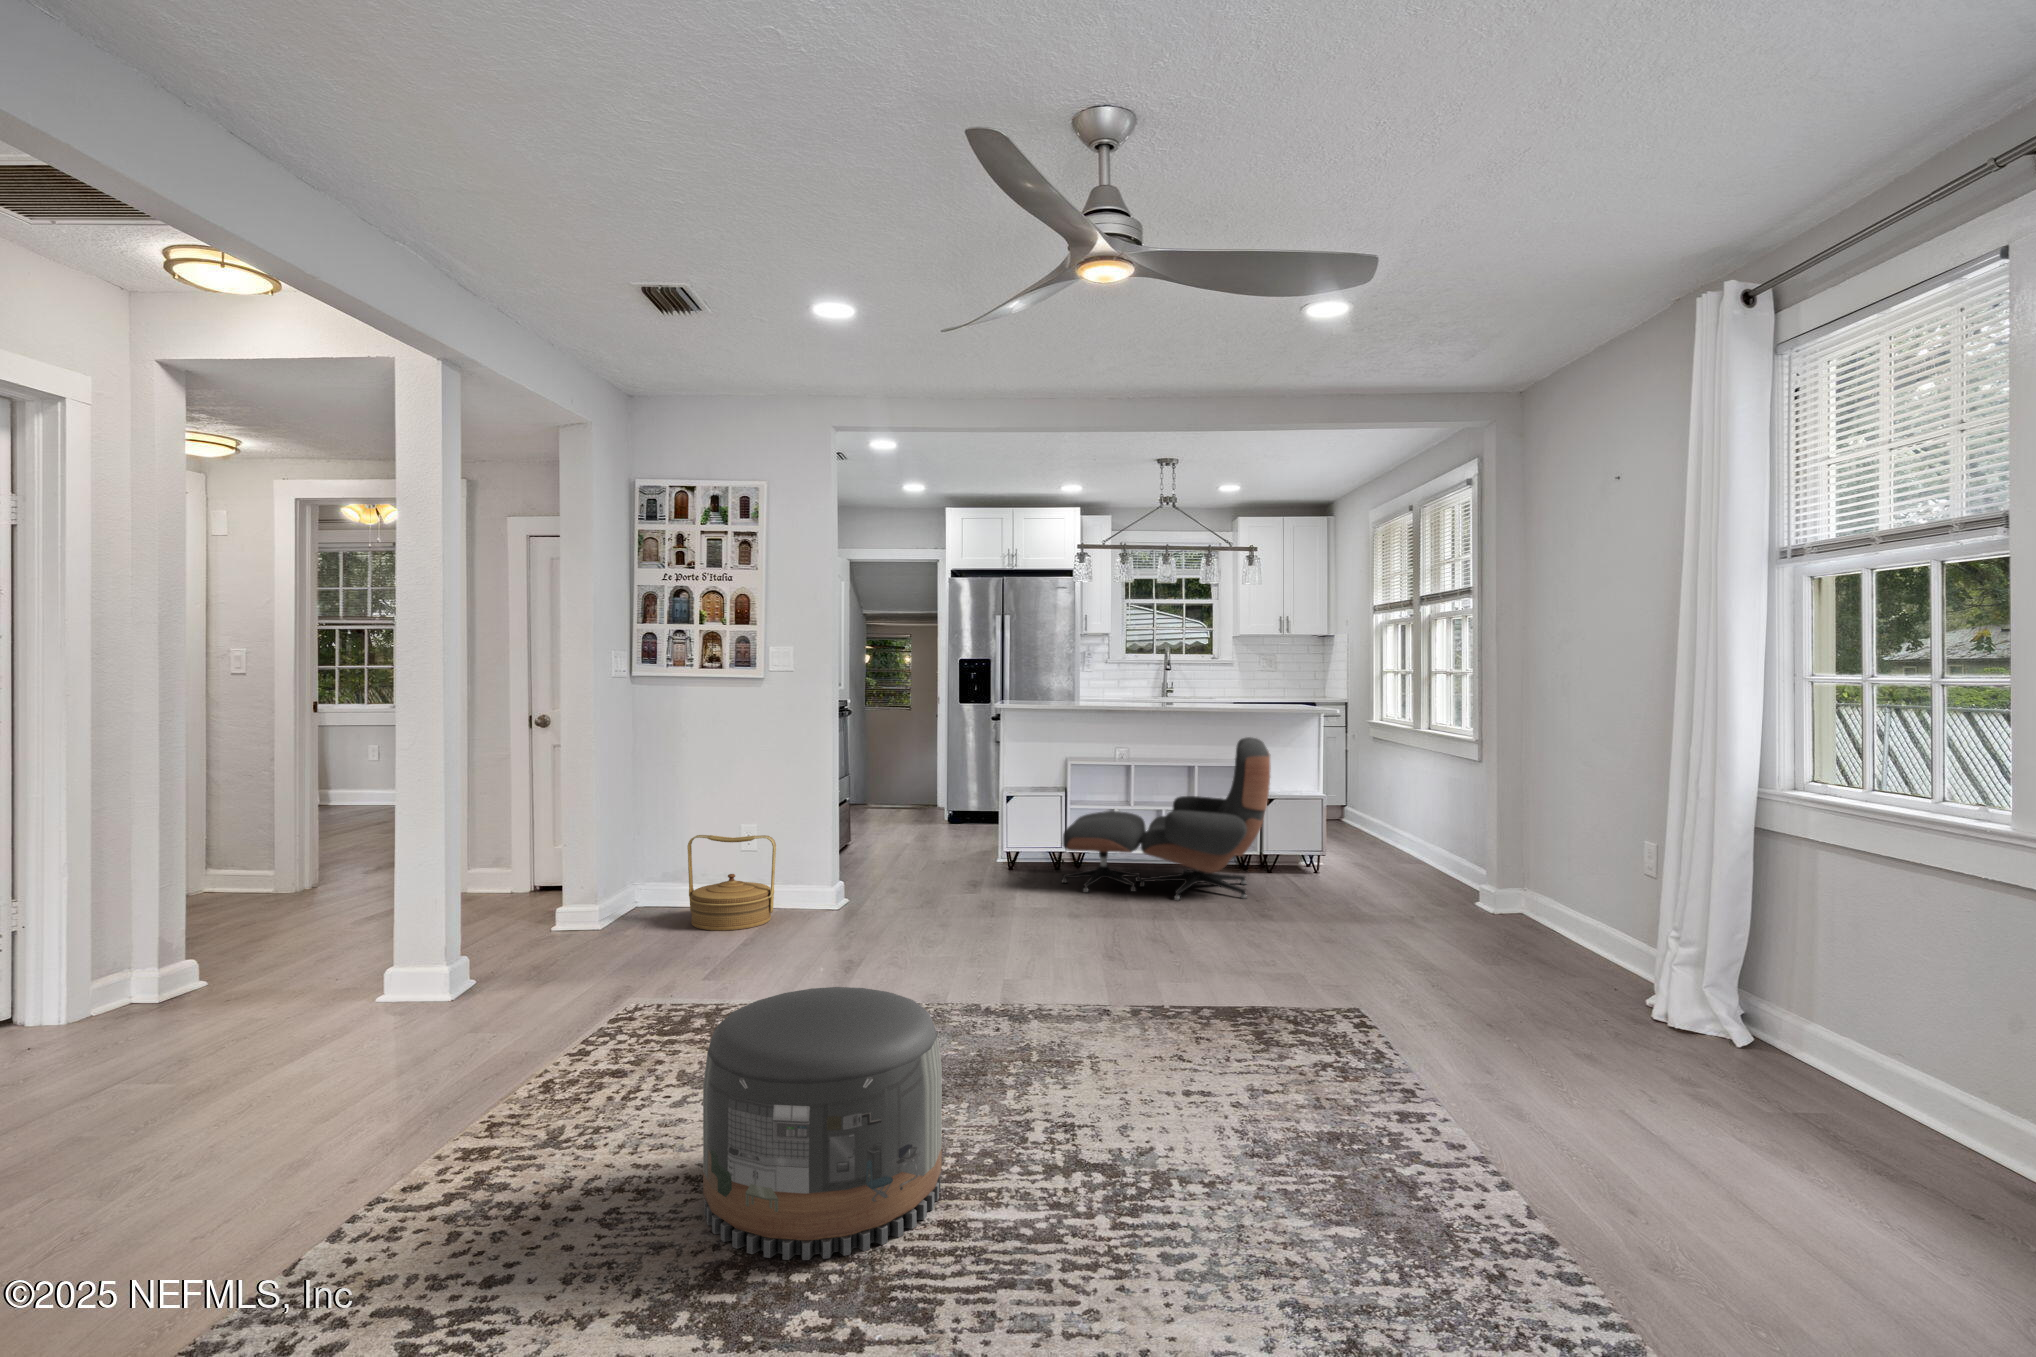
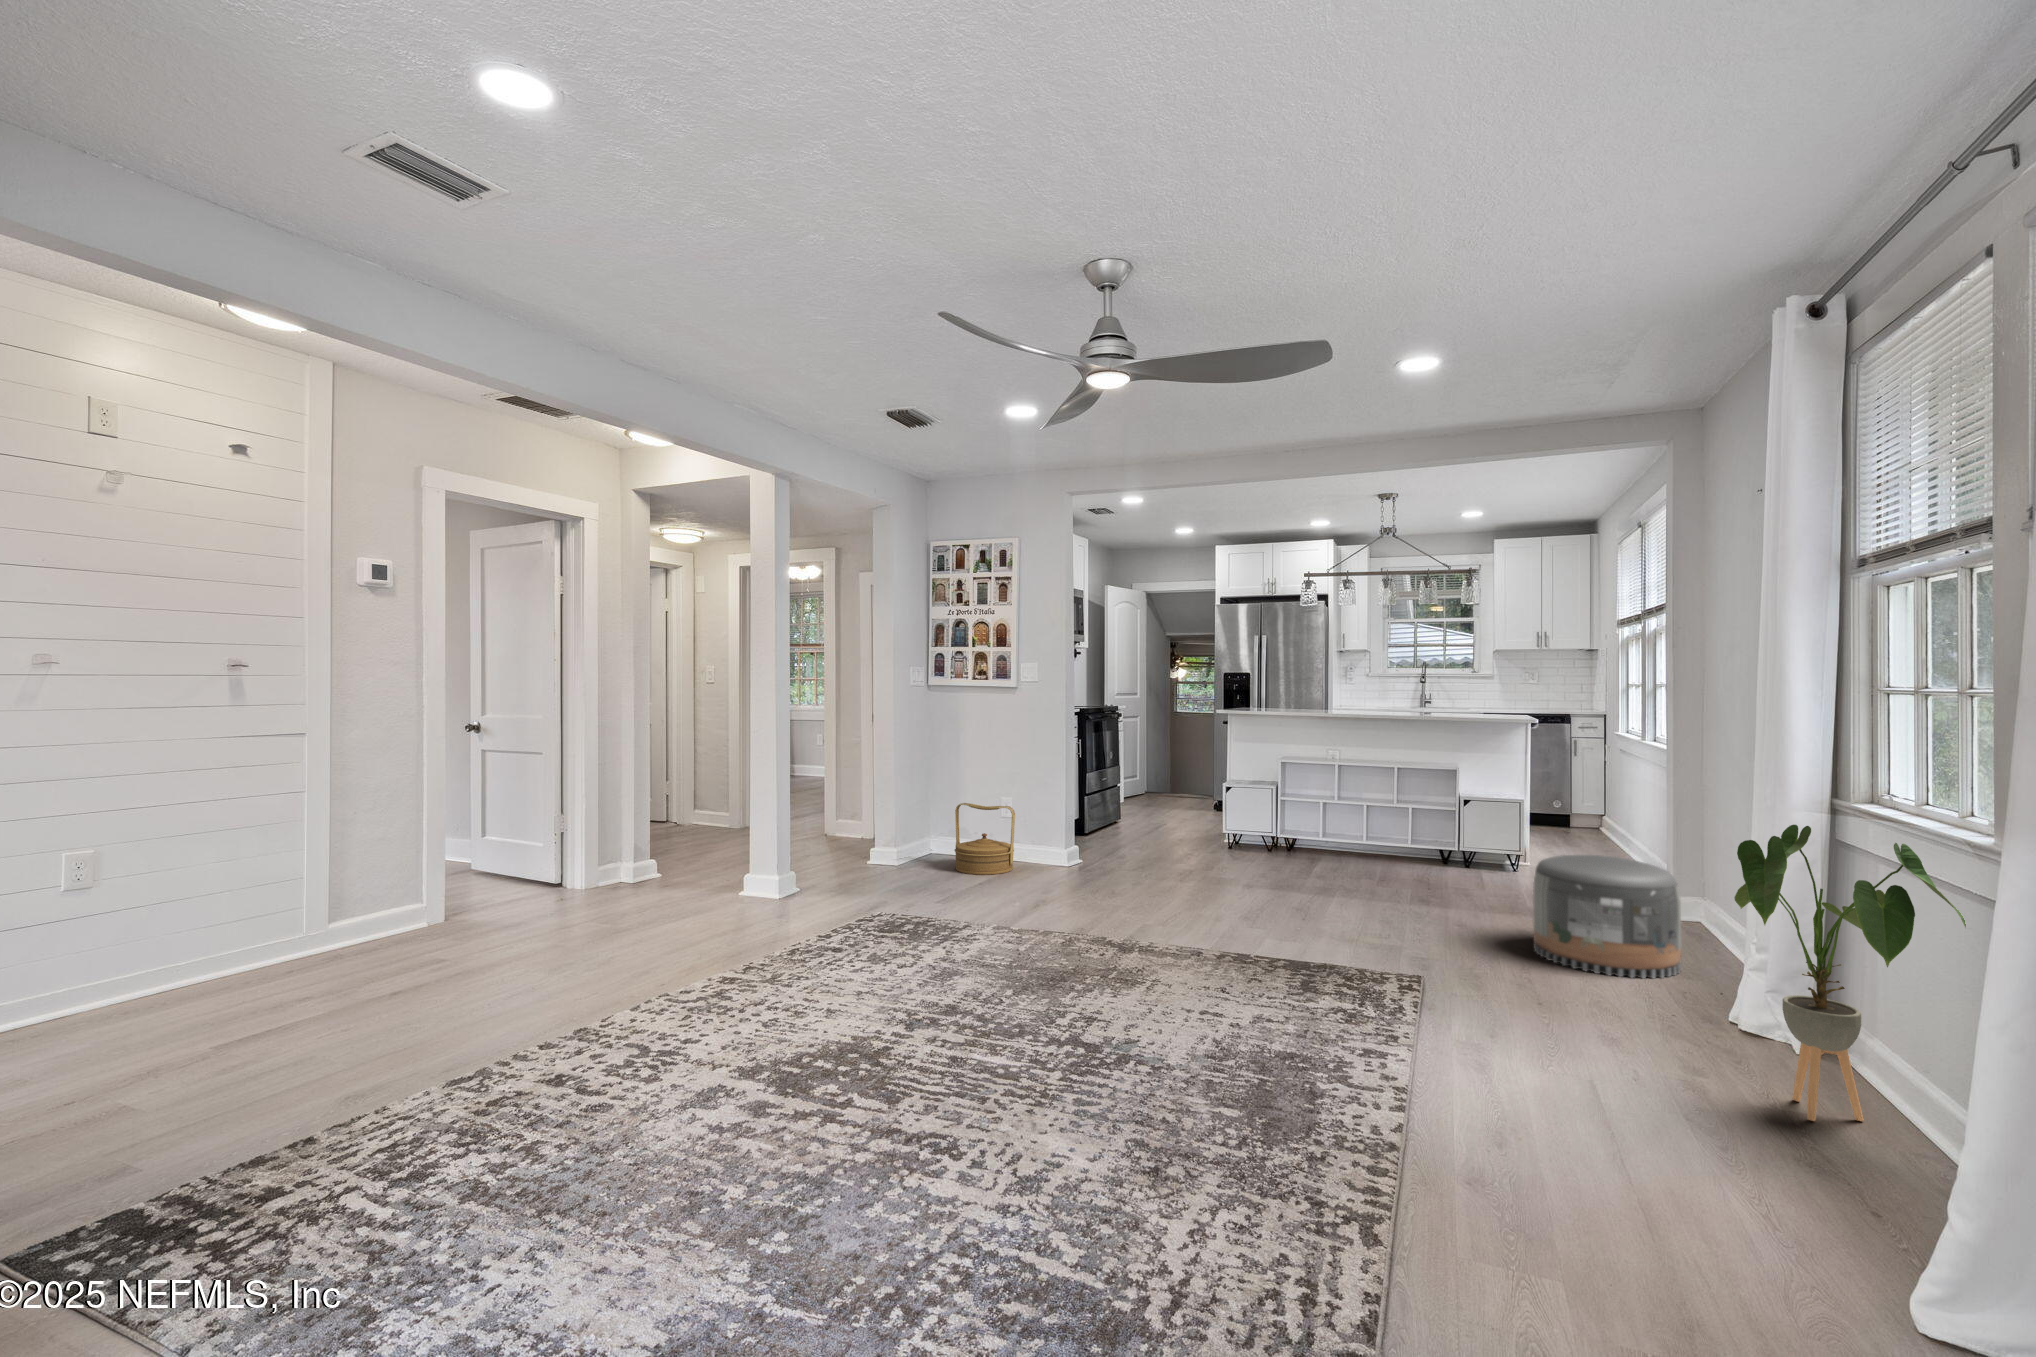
lounge chair: present [1062,737,1271,901] -> none [1258,745,1465,894]
house plant: none [1677,813,1889,1095] -> present [1734,825,1966,1121]
pouf: present [703,987,942,1260] -> present [1533,855,1681,978]

